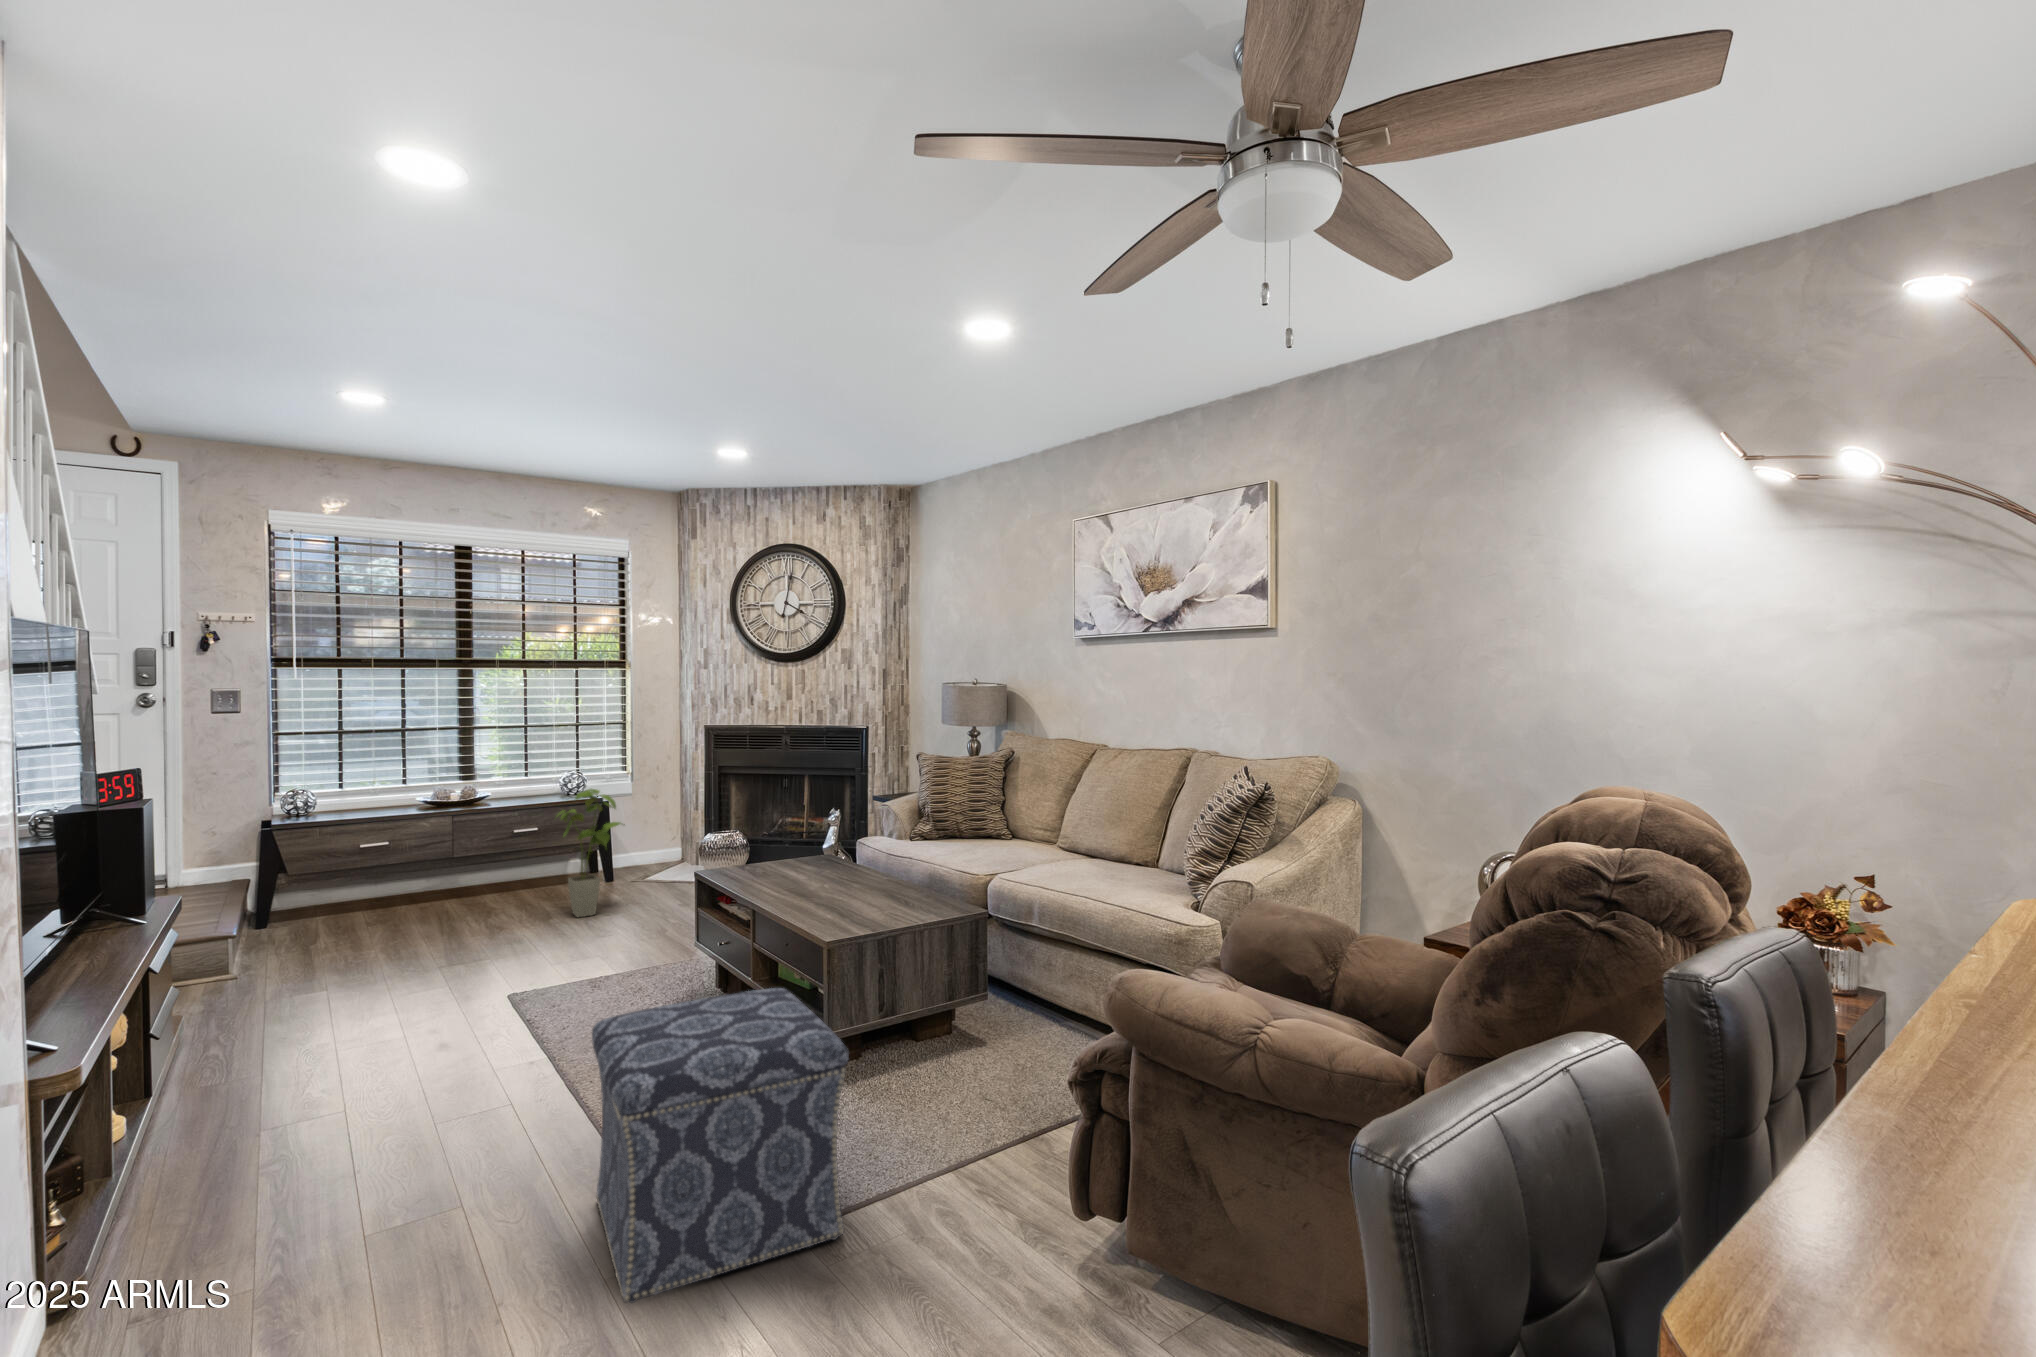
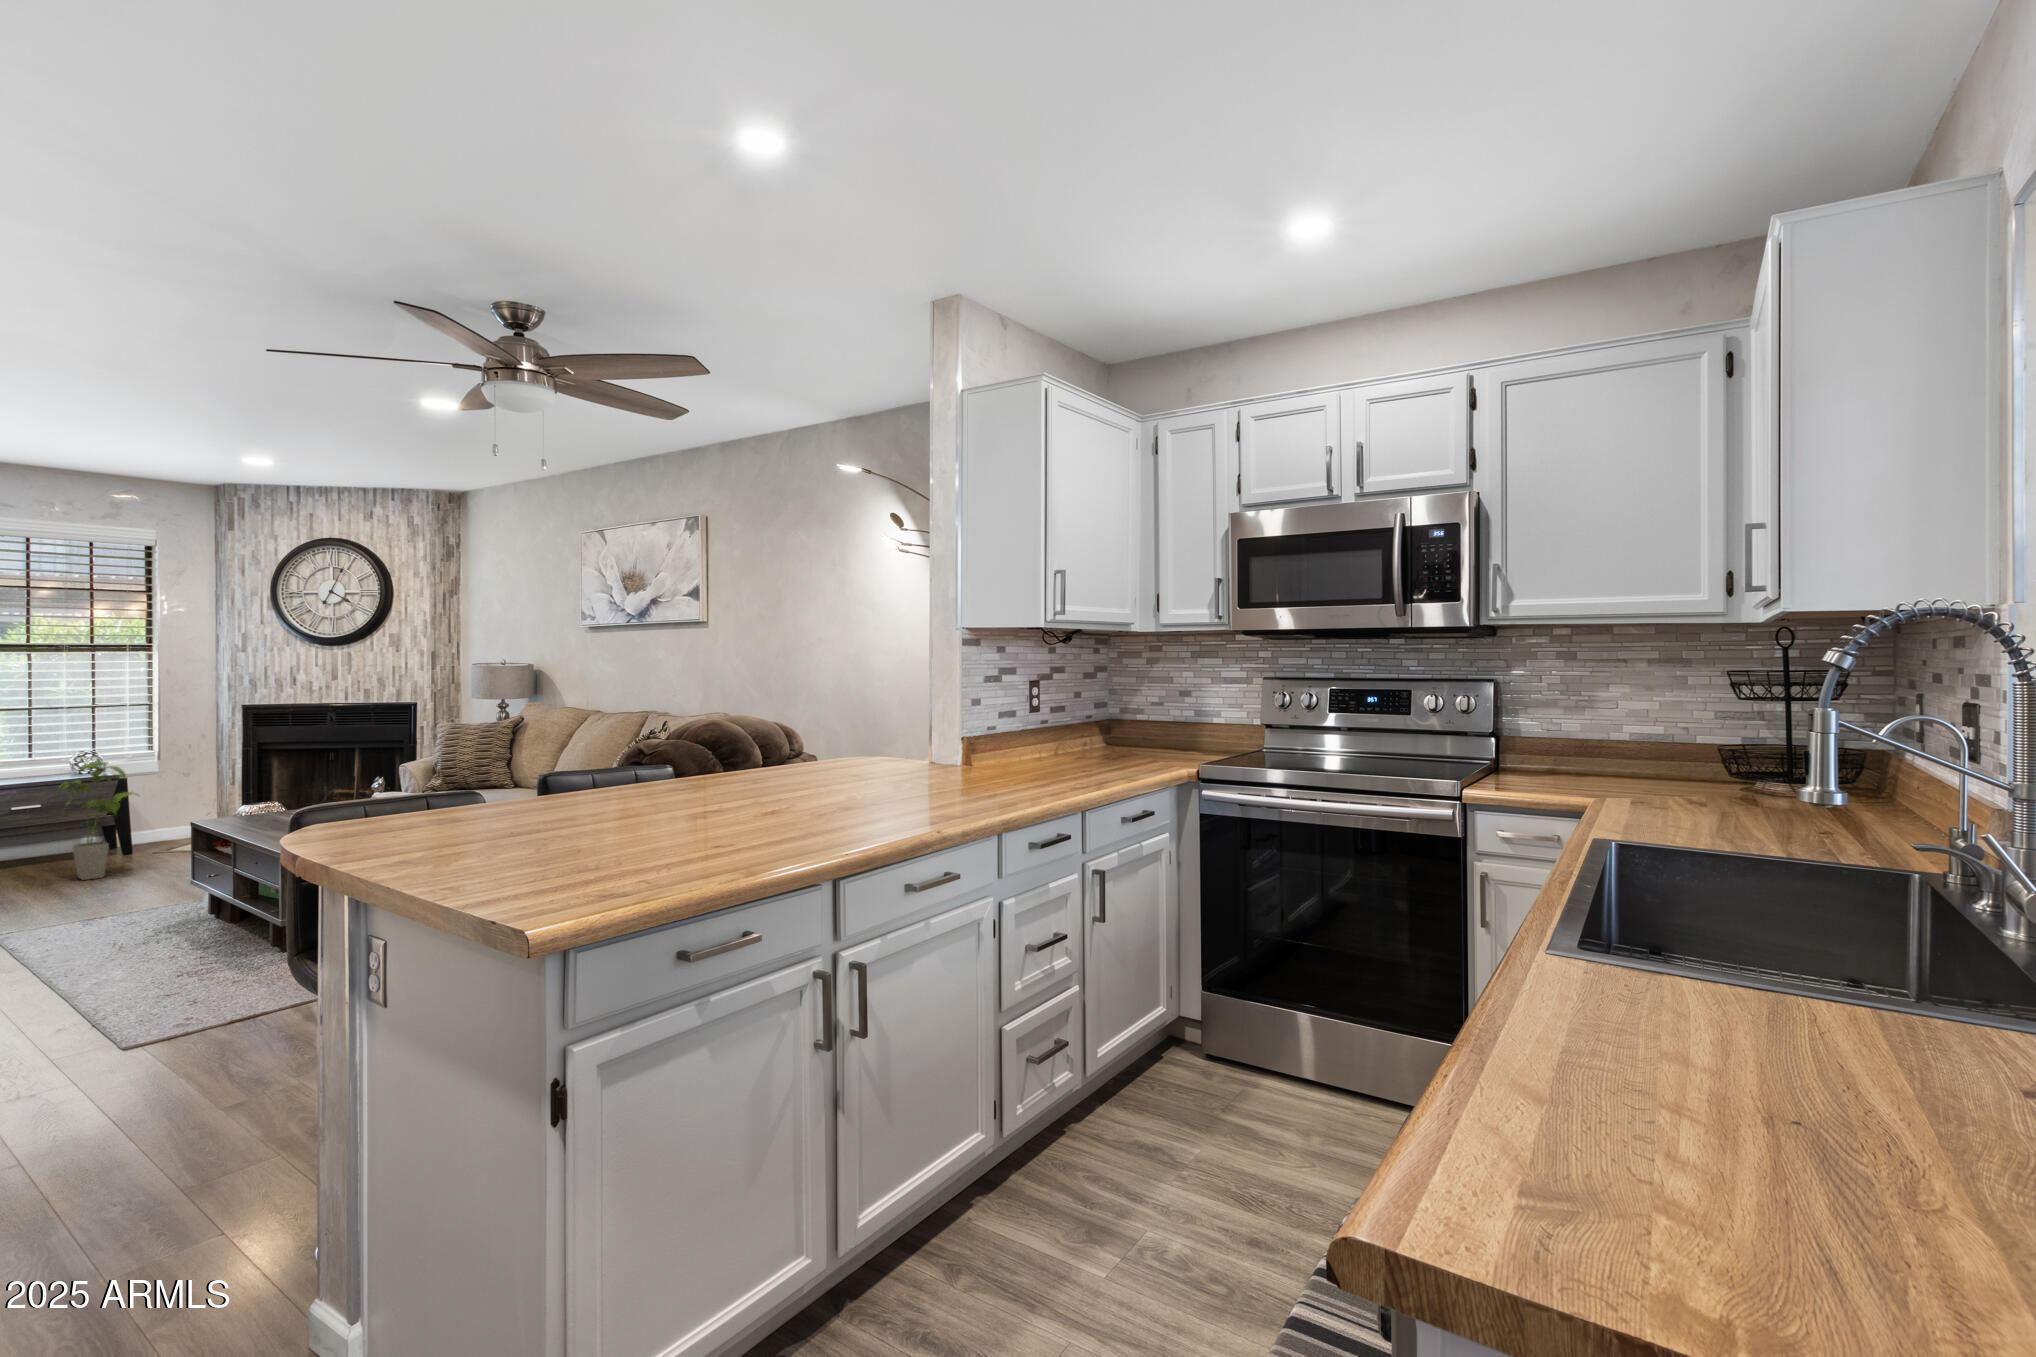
ottoman: present [592,988,849,1303] -> none [37,875,245,1064]

